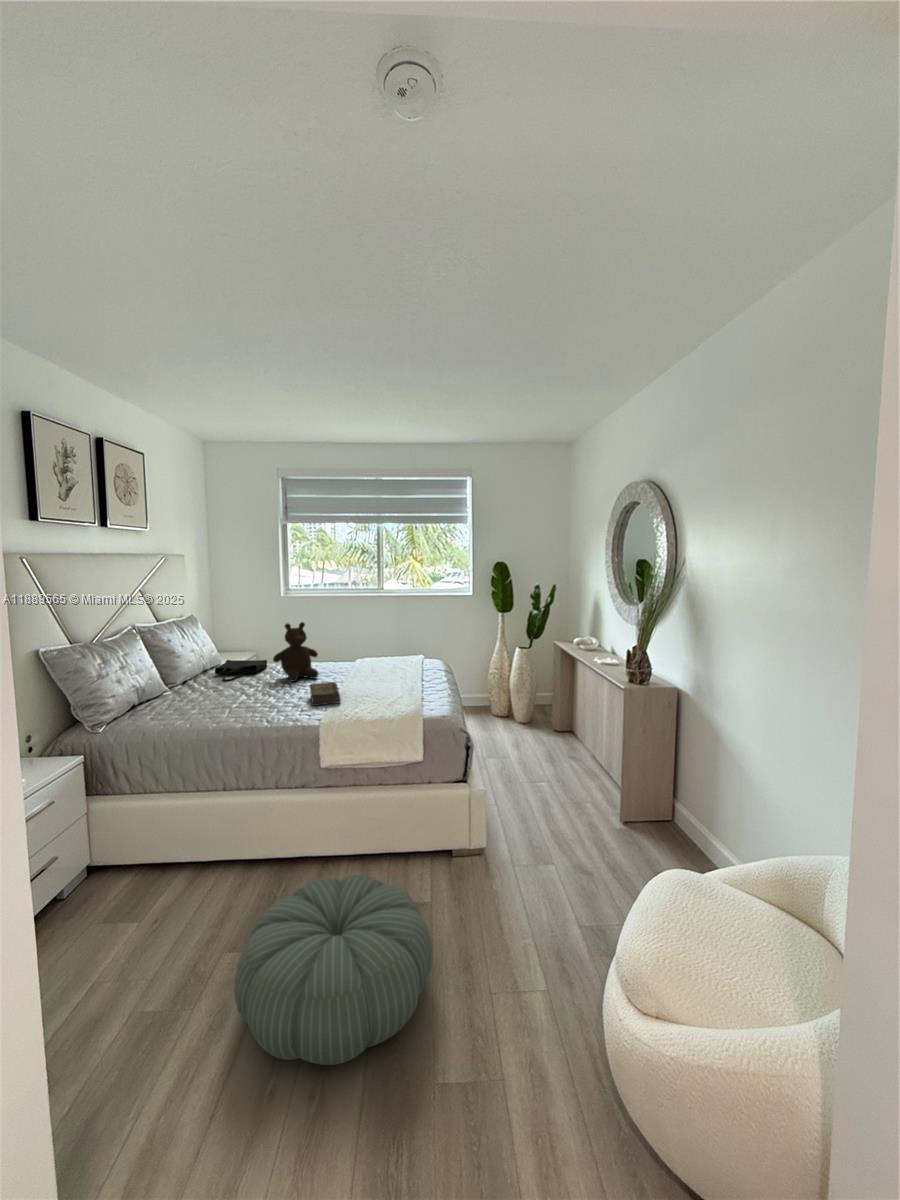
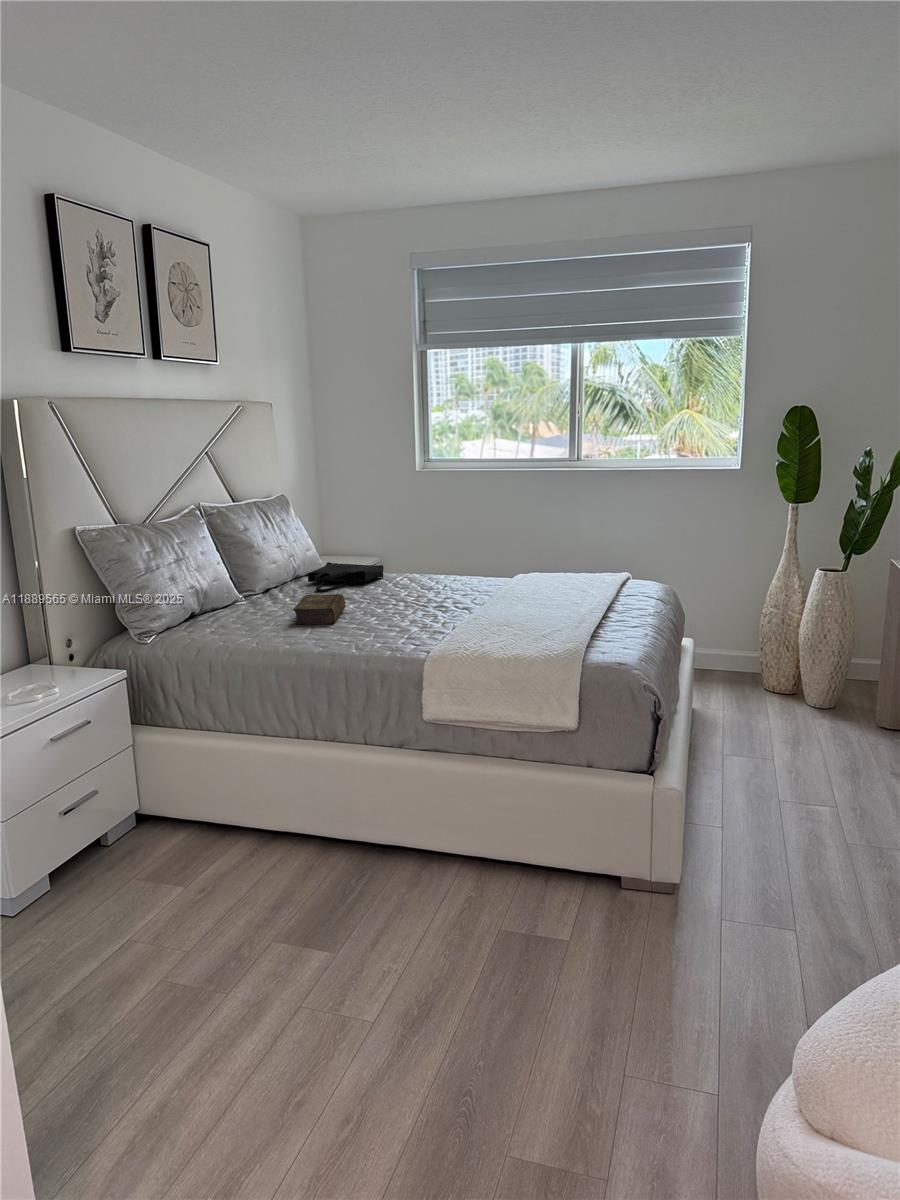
teddy bear: present [273,622,318,682] -> none [385,506,454,598]
book: present [310,682,341,706] -> present [293,594,345,624]
pouf: present [235,875,432,1065] -> none [271,867,539,1085]

